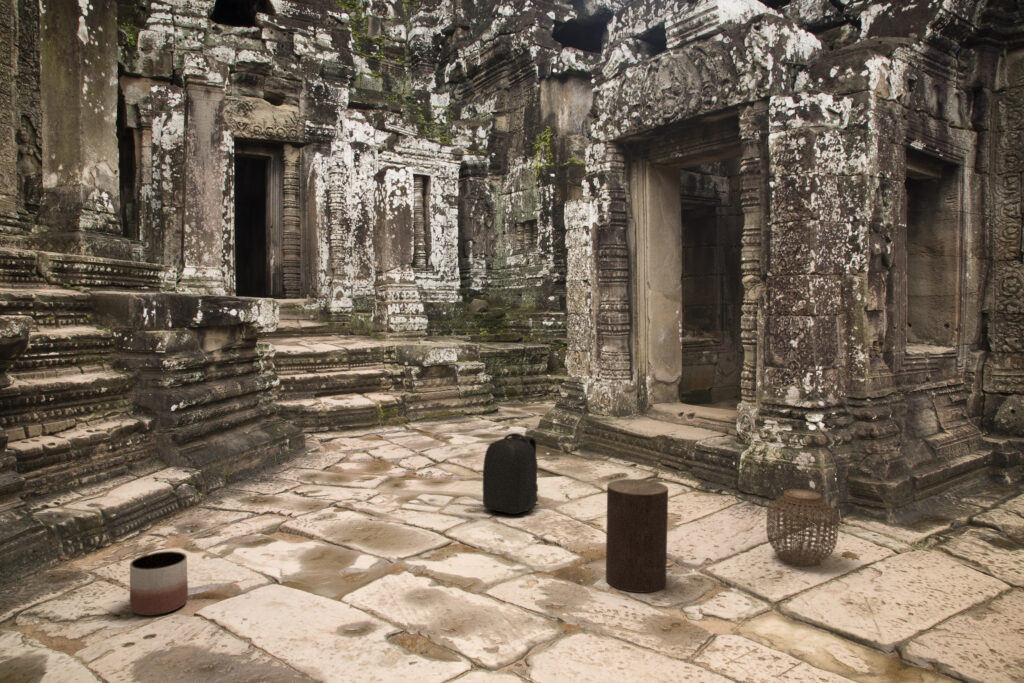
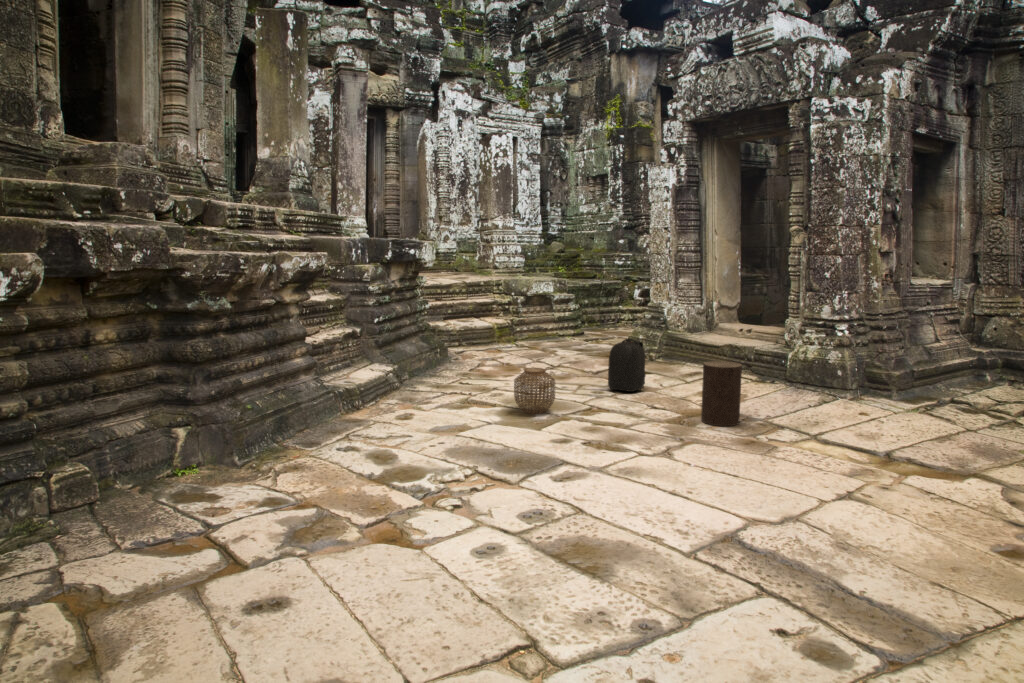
woven basket: present [766,489,838,567] -> present [514,368,555,414]
planter: present [130,551,188,616] -> none [430,400,460,433]

